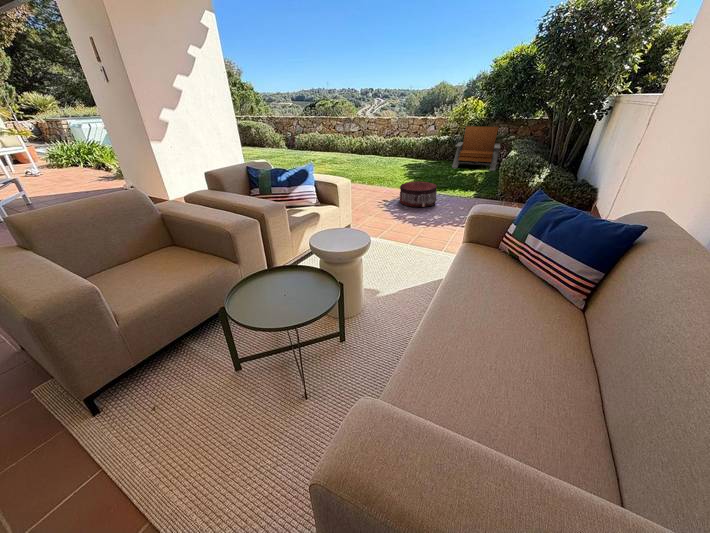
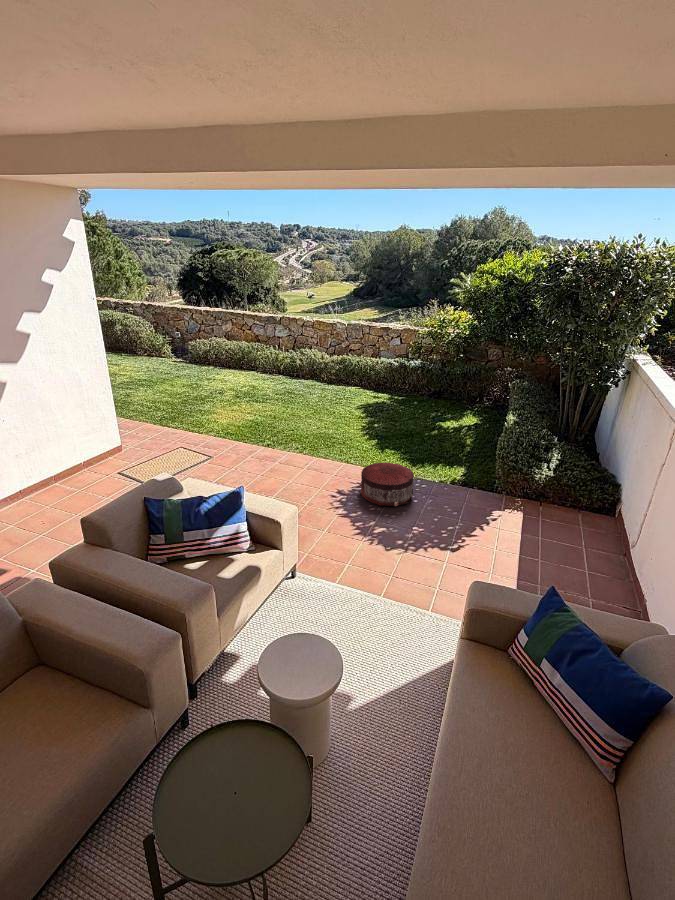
lounge chair: present [452,126,500,171] -> none [429,354,494,422]

